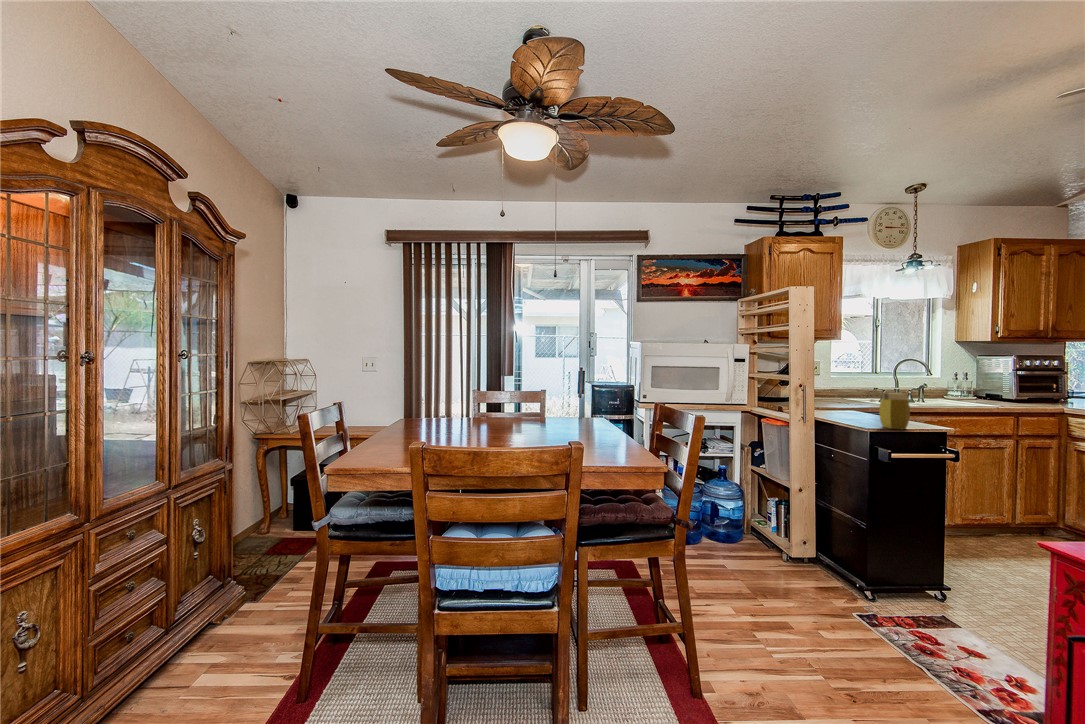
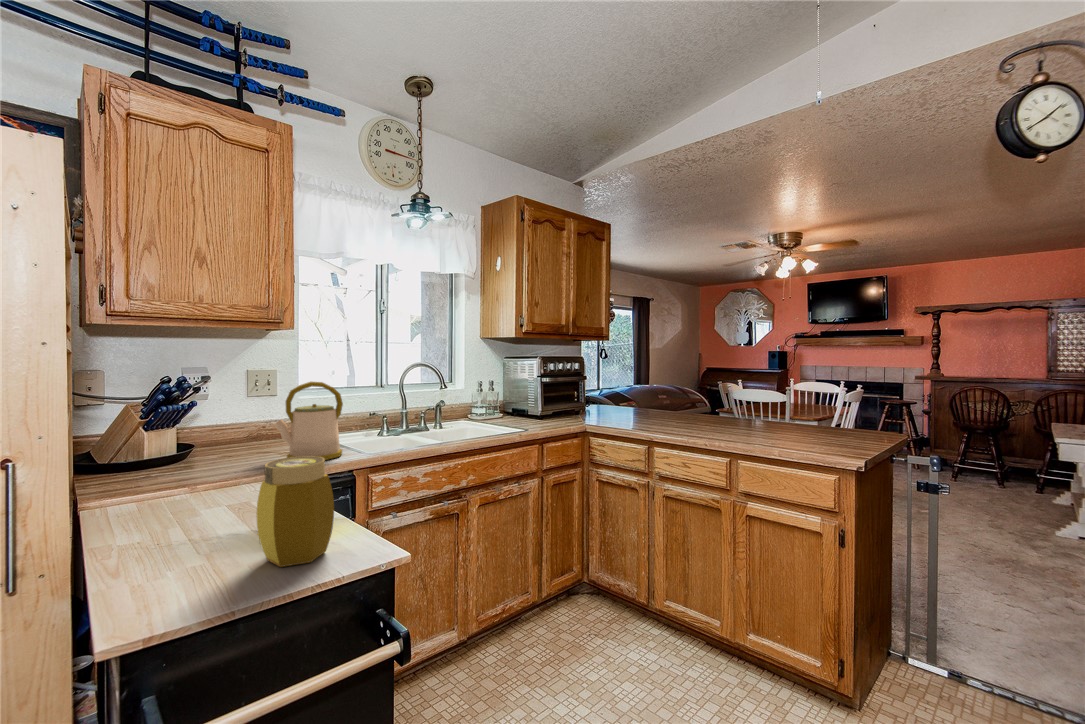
kettle: none [839,367,875,406] -> present [275,382,343,460]

